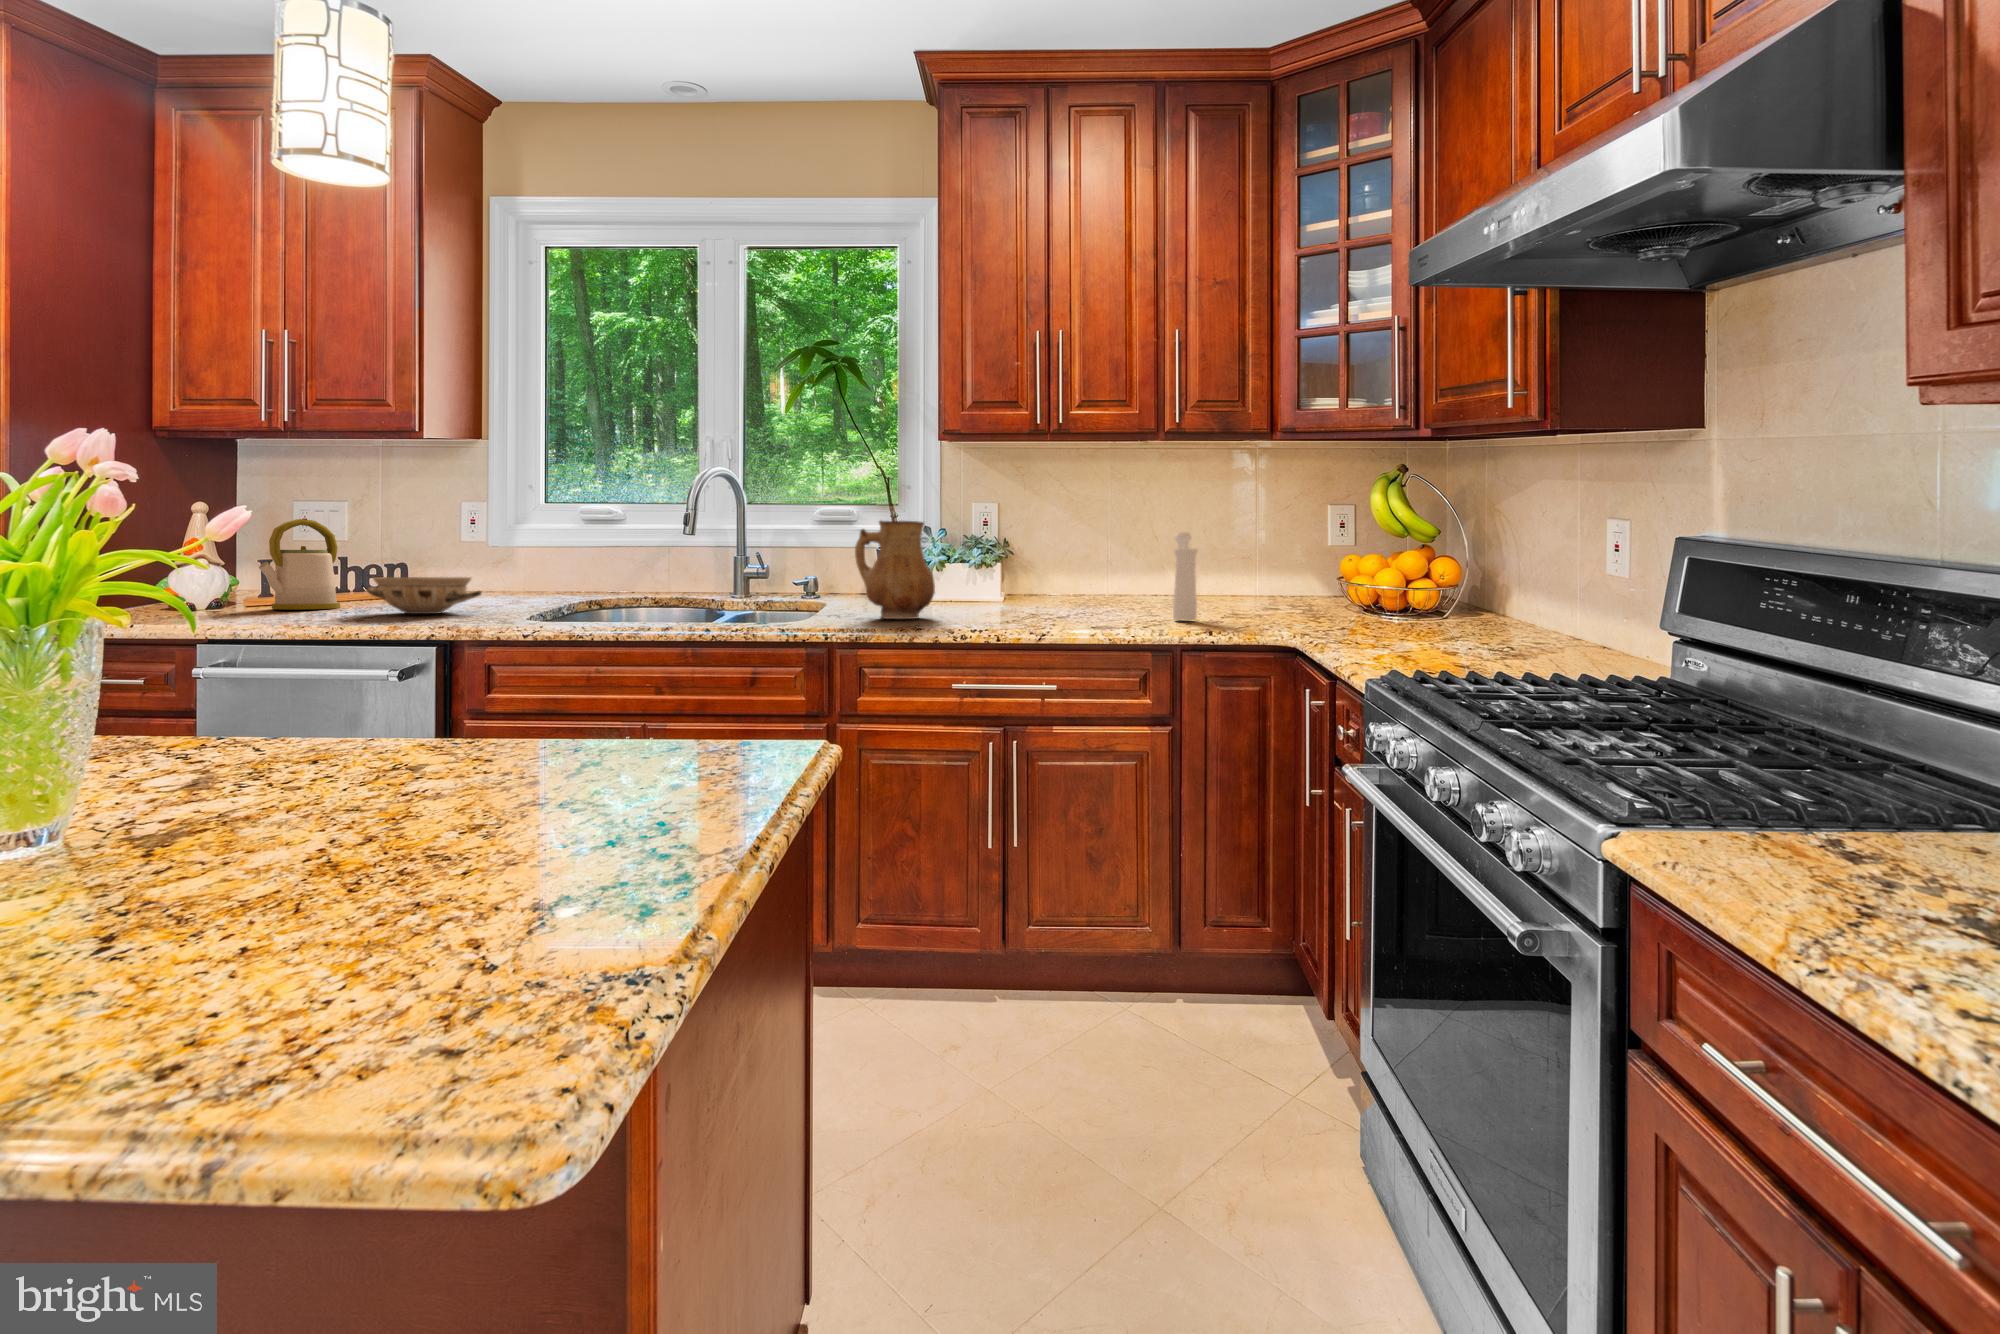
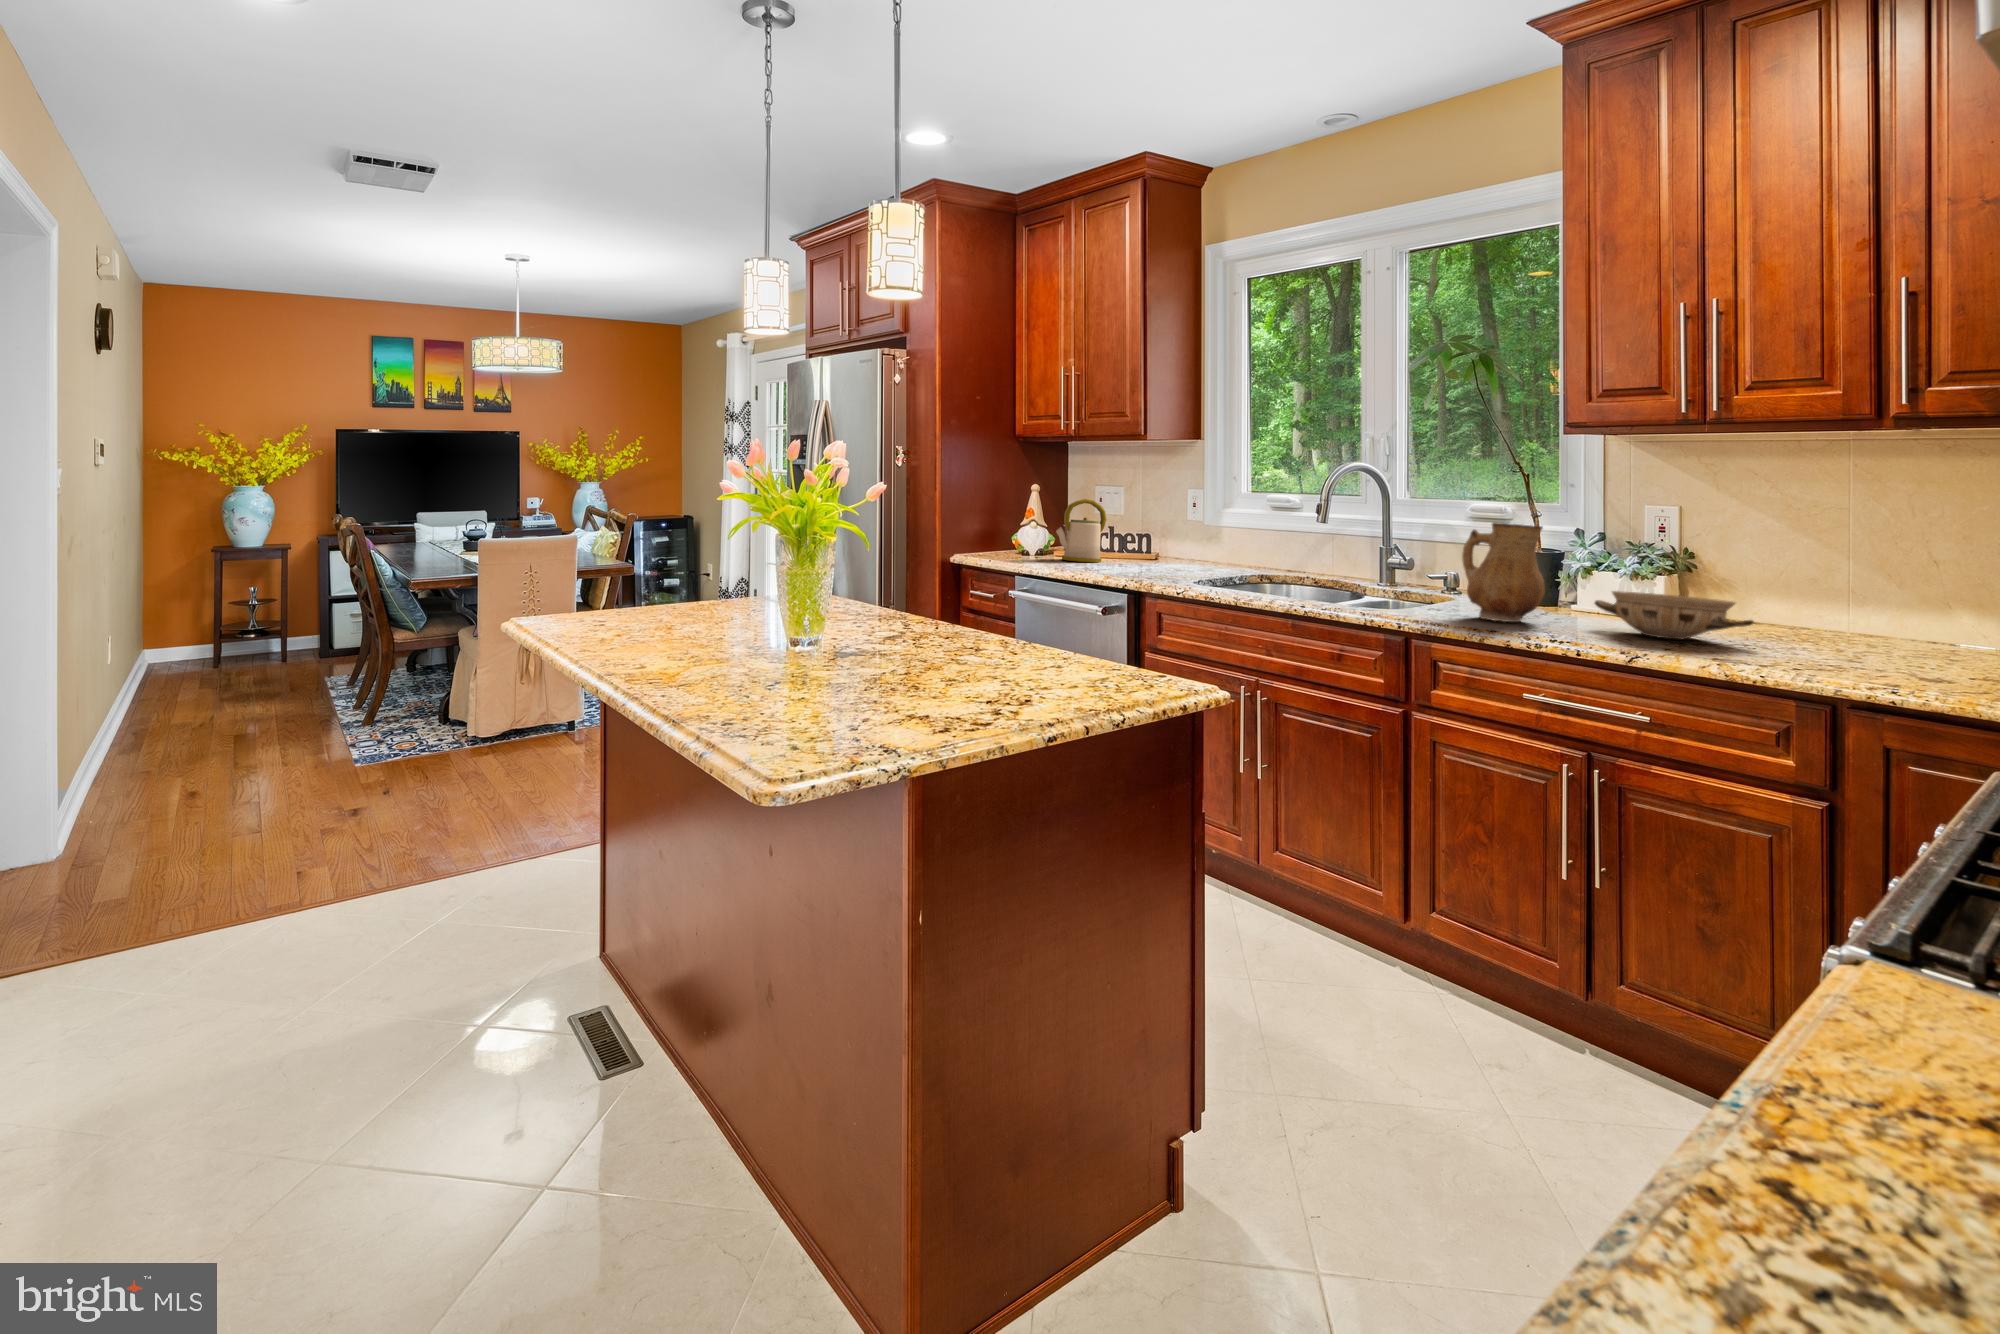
pepper mill: present [1173,532,1198,620] -> none [1854,558,1922,670]
ceramic bowl: present [367,577,481,614] -> present [1595,591,1753,640]

